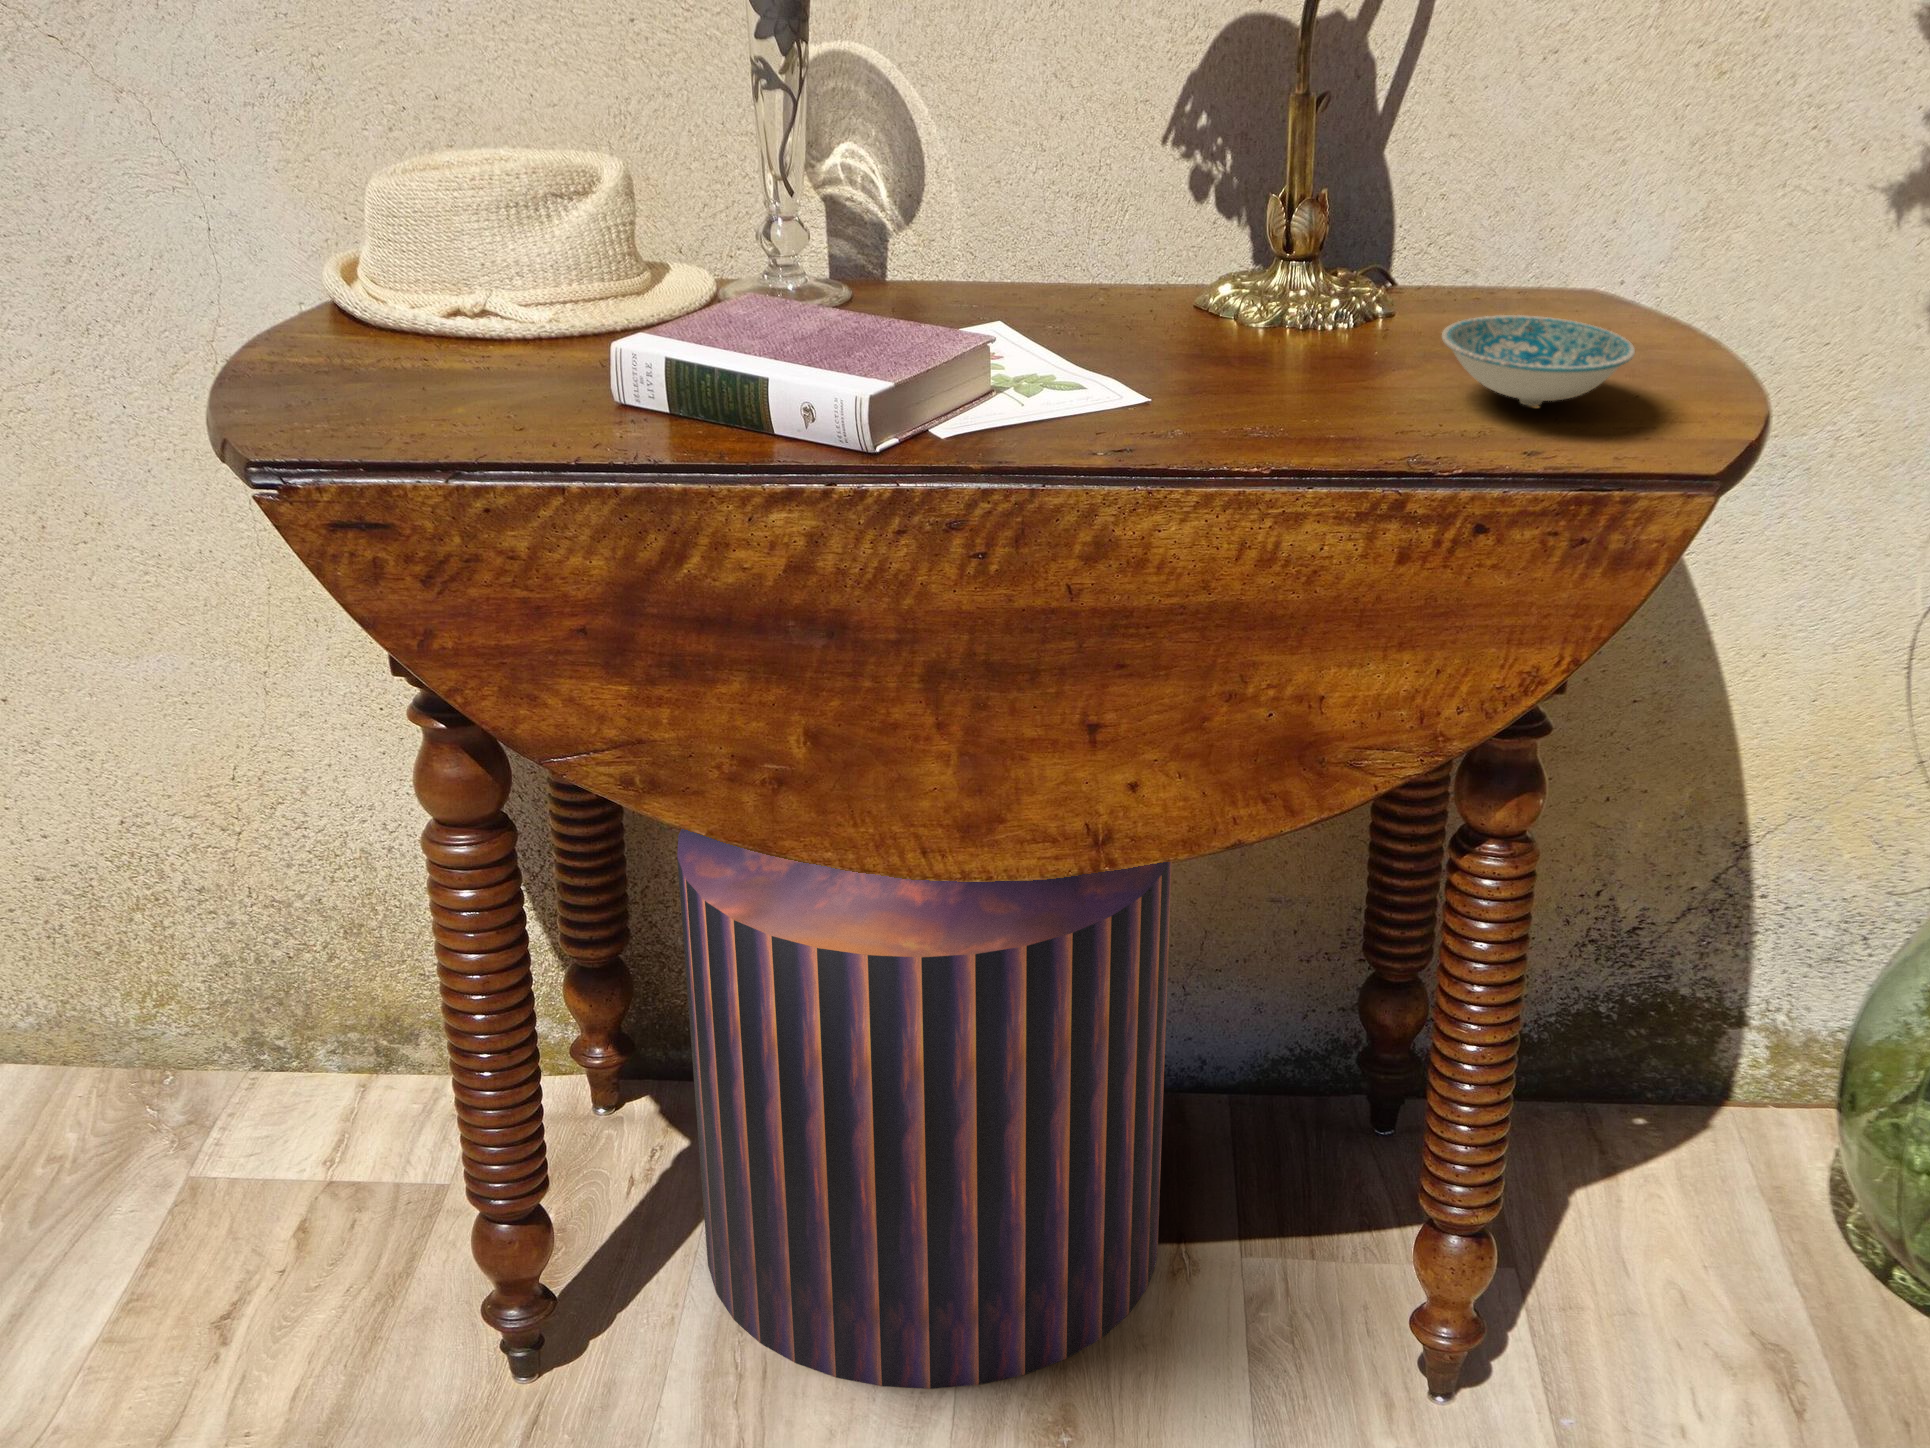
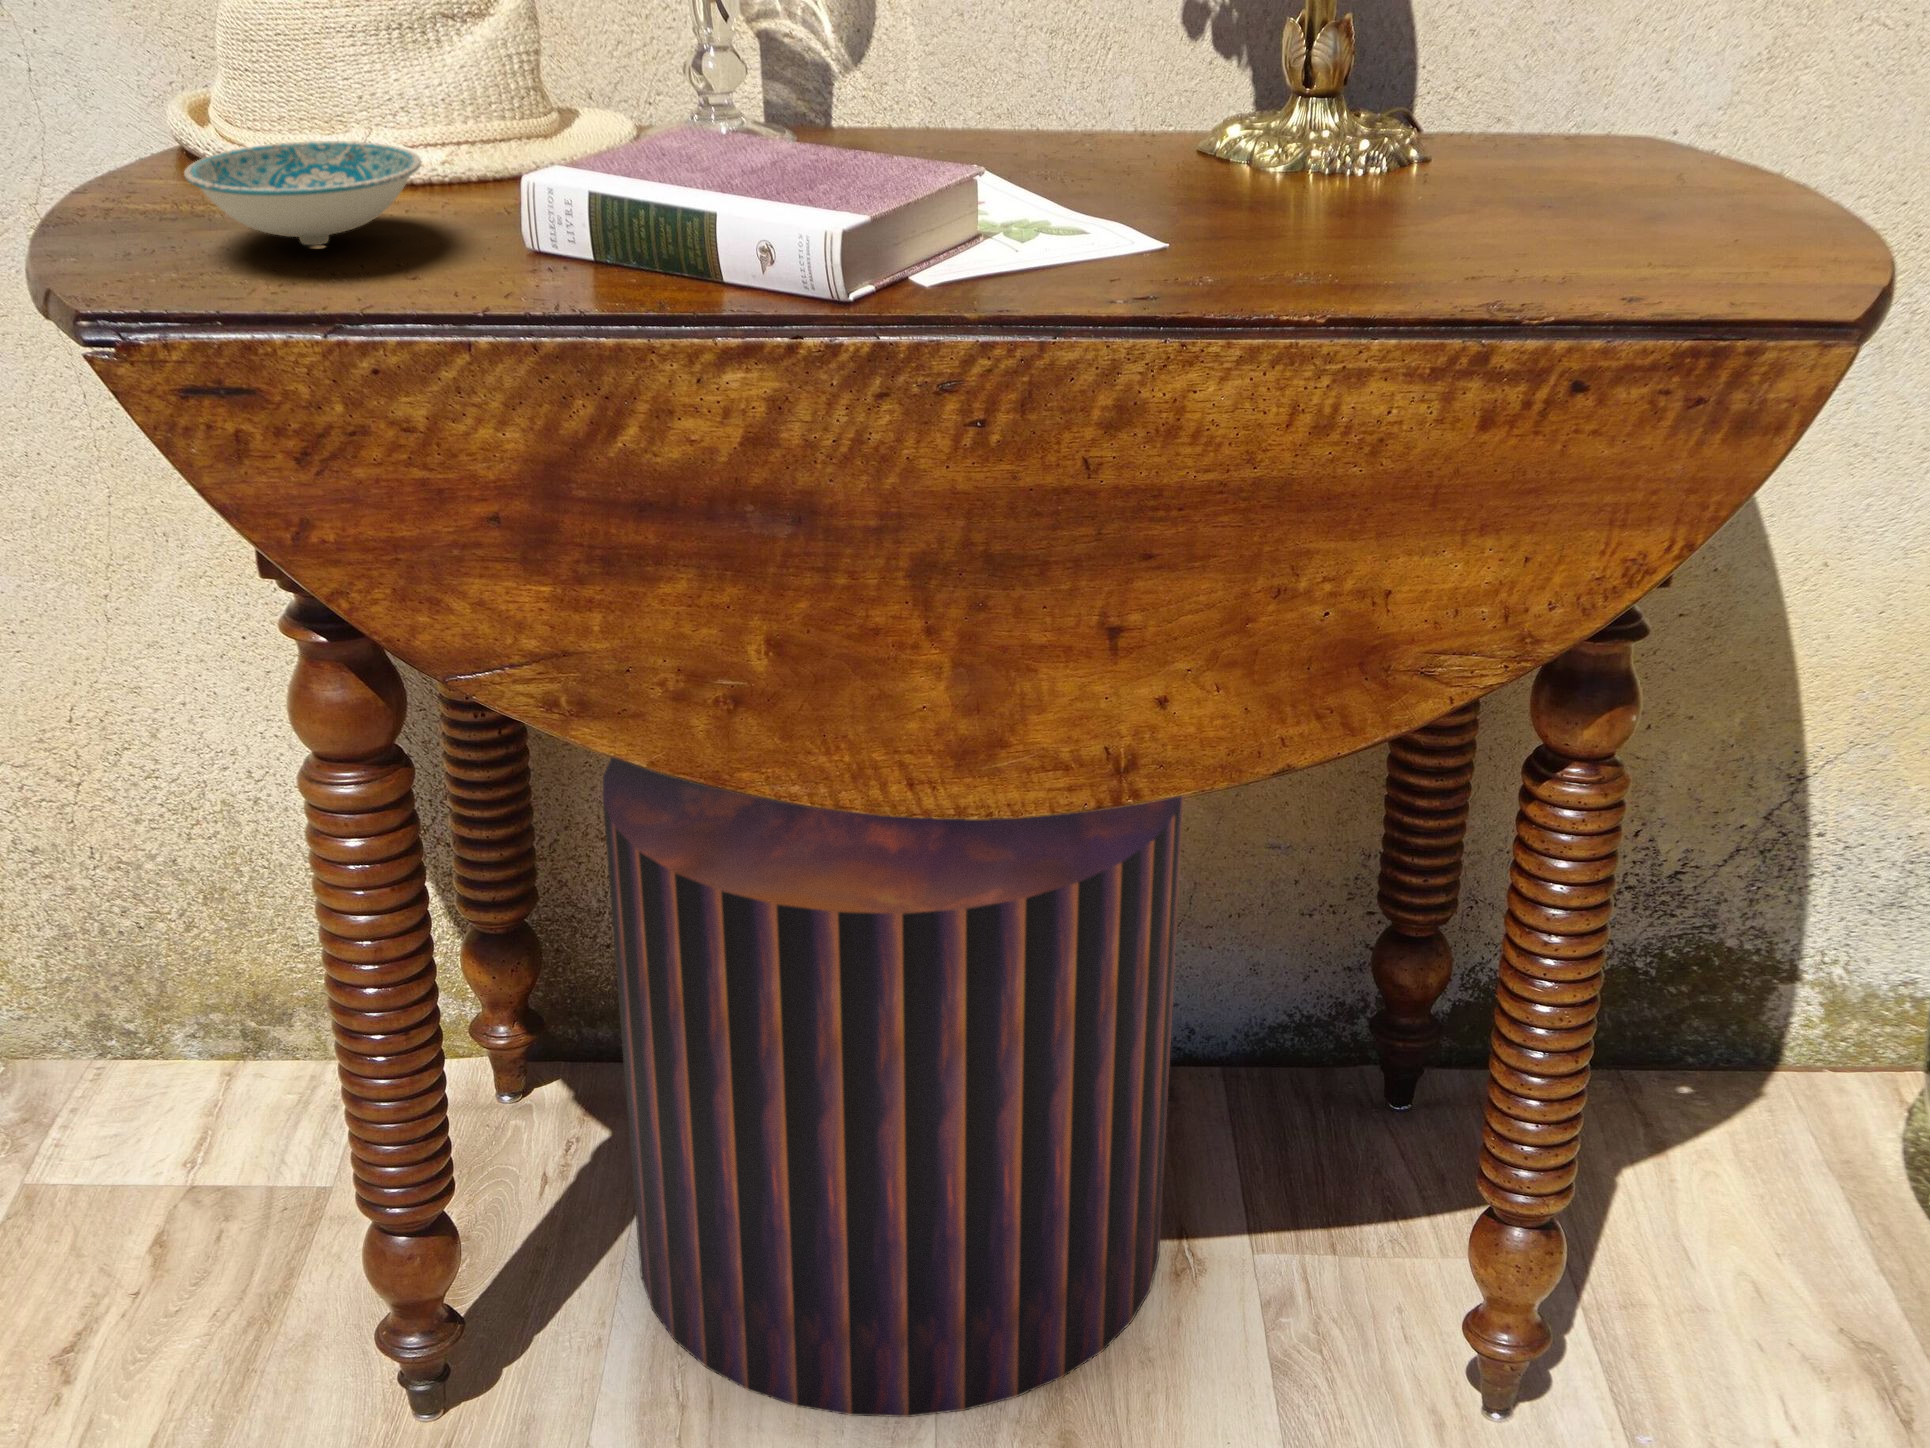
ceramic bowl: present [1442,315,1635,406] -> present [184,141,421,245]

